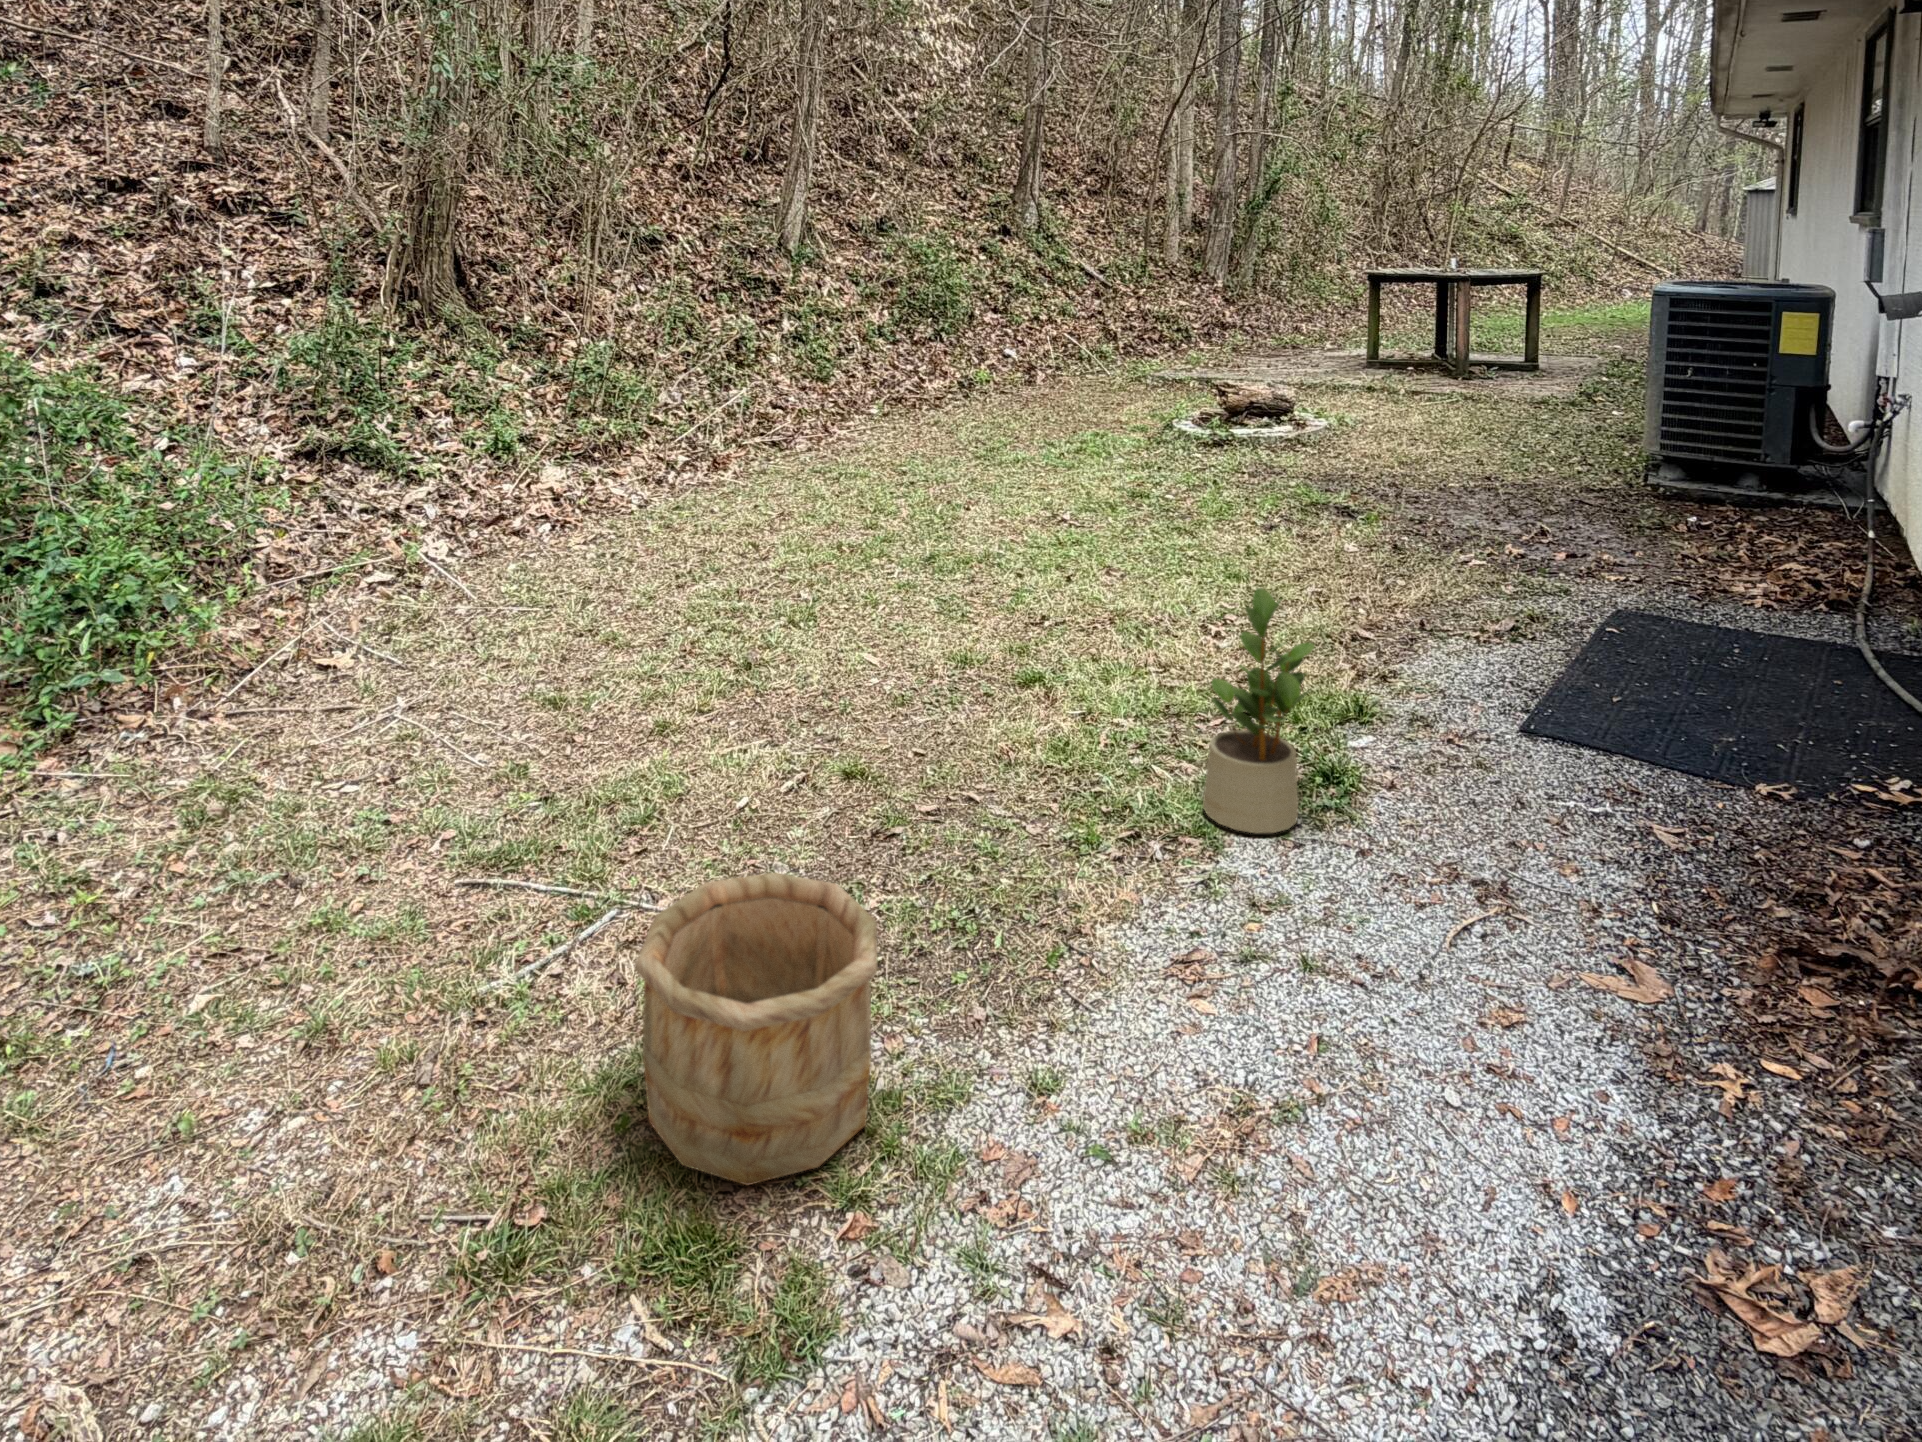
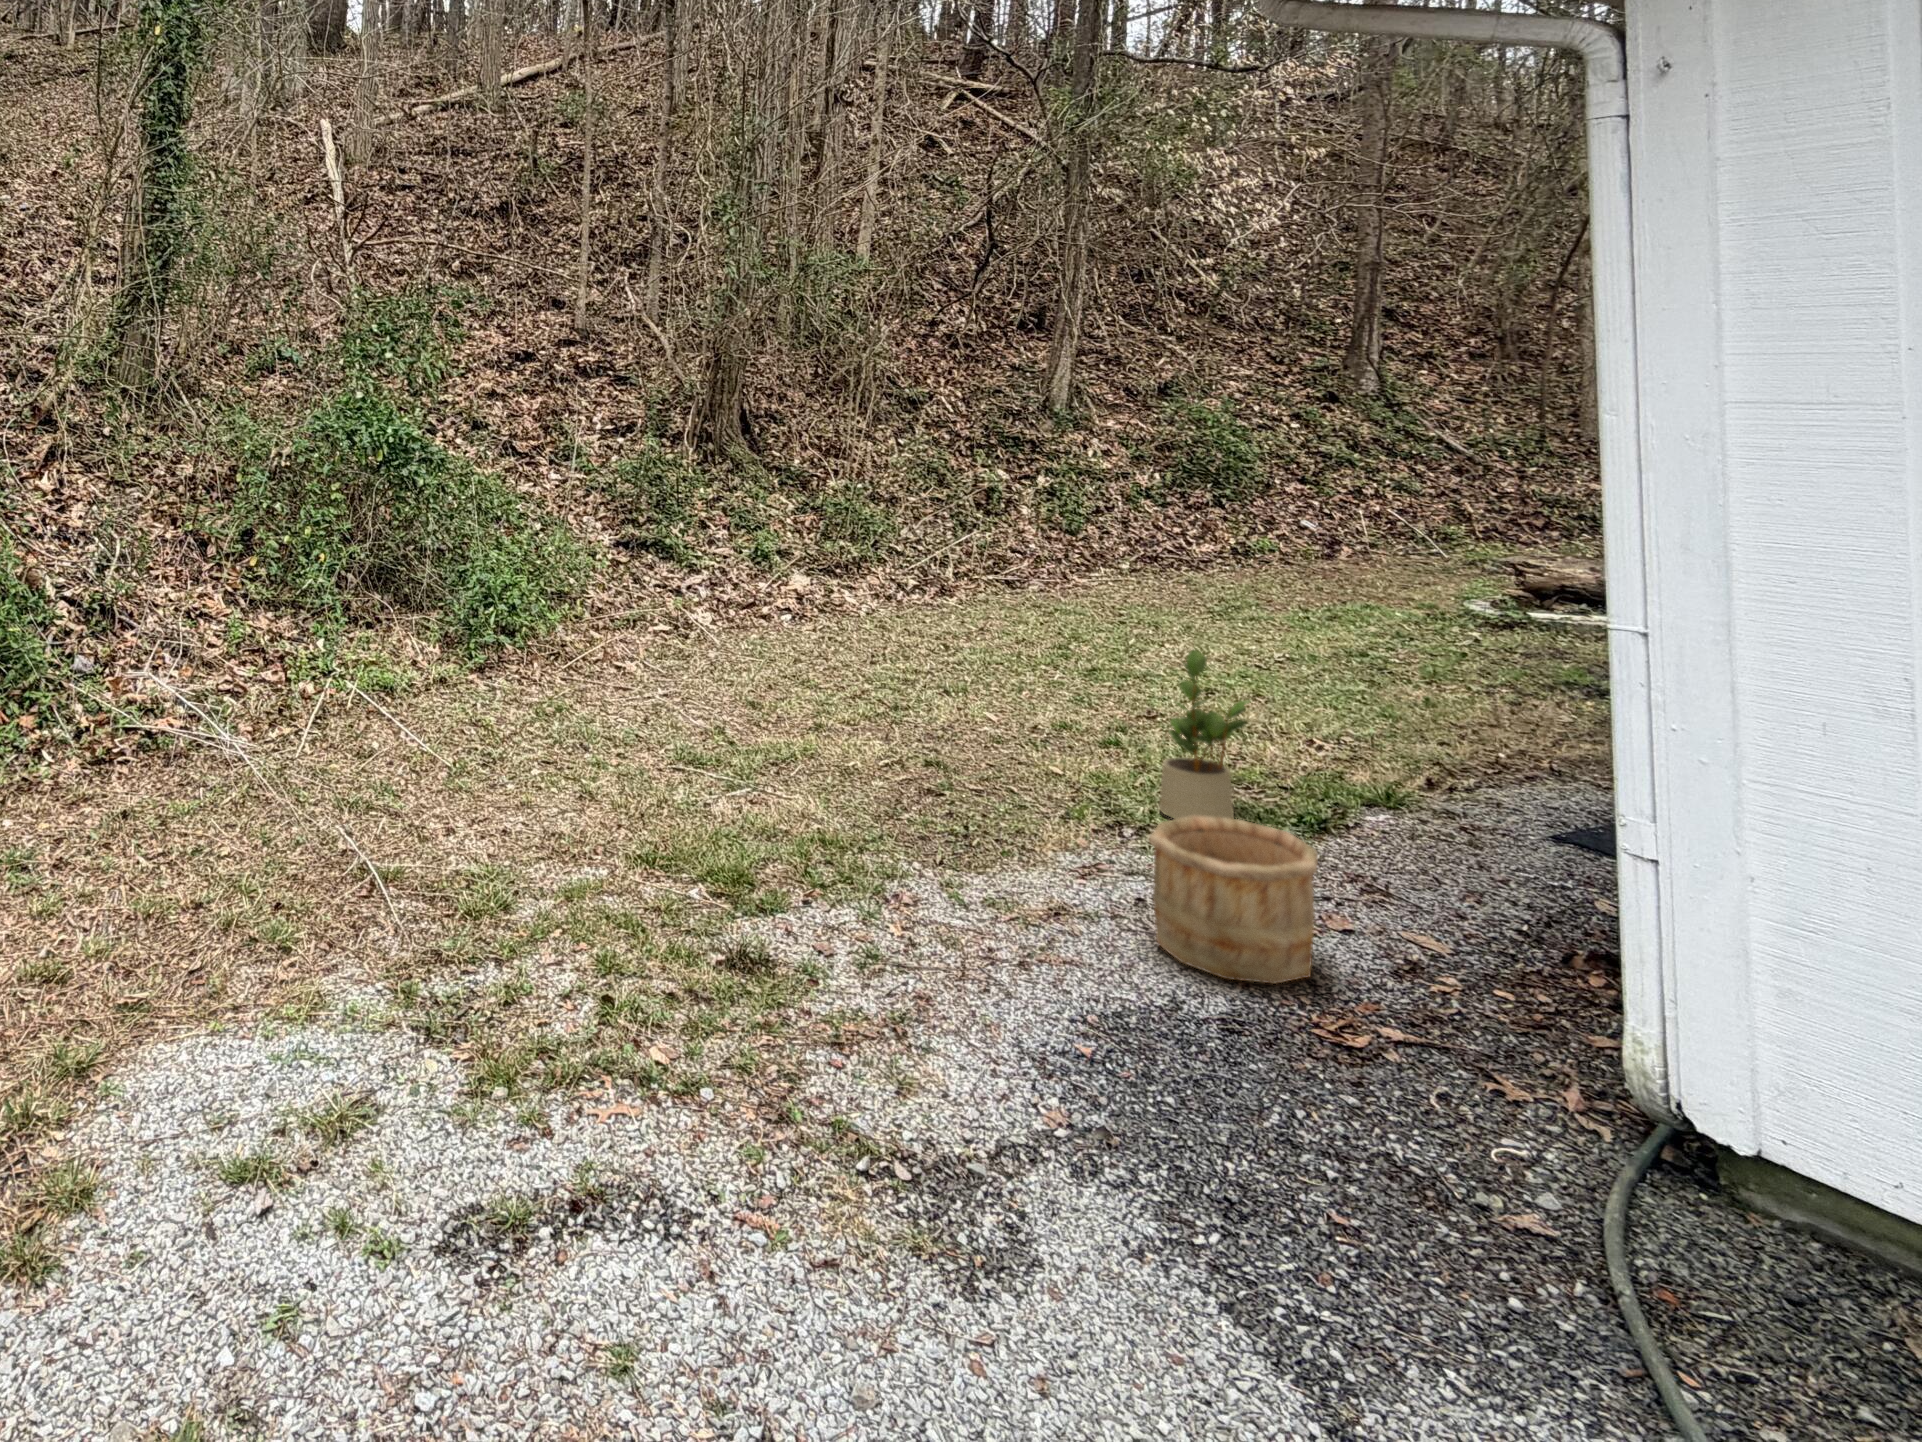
wooden bucket: present [635,873,878,1185] -> present [1149,816,1318,984]

